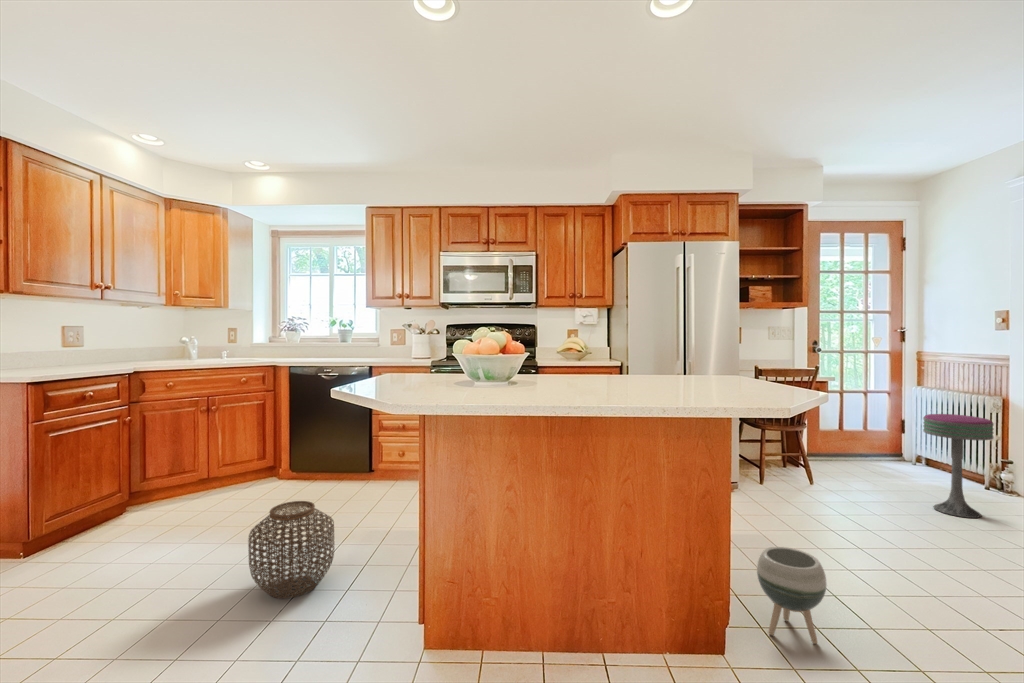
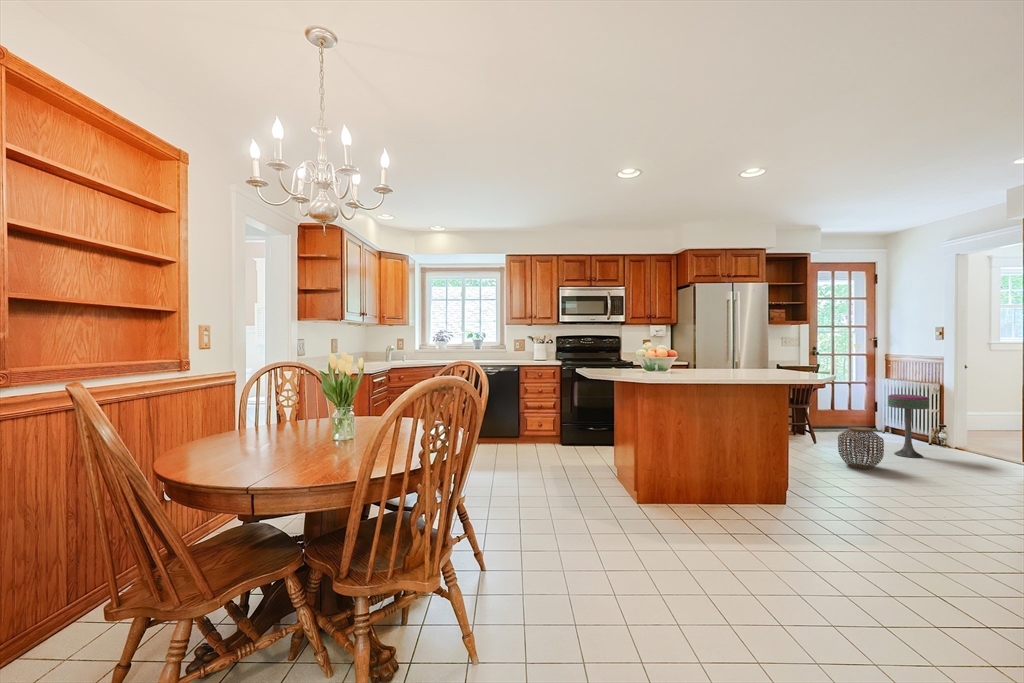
woven basket: present [248,501,334,598] -> present [838,426,884,469]
planter: present [757,547,827,644] -> none [800,457,836,501]

